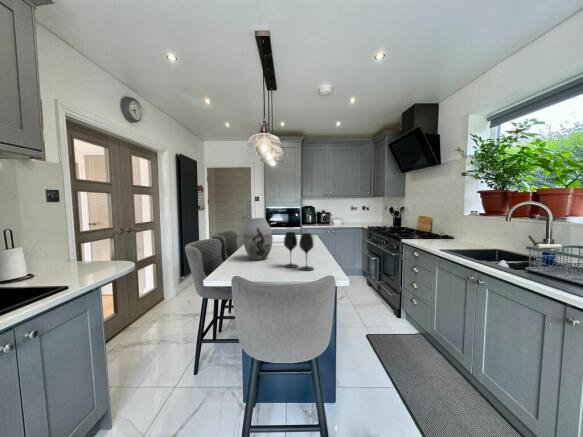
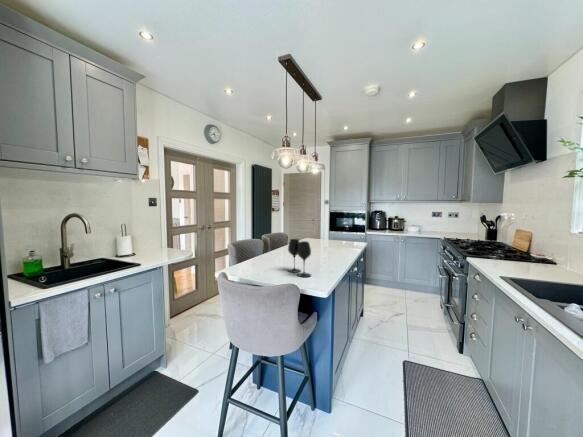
vase: present [244,218,272,260] -> none [265,224,291,262]

